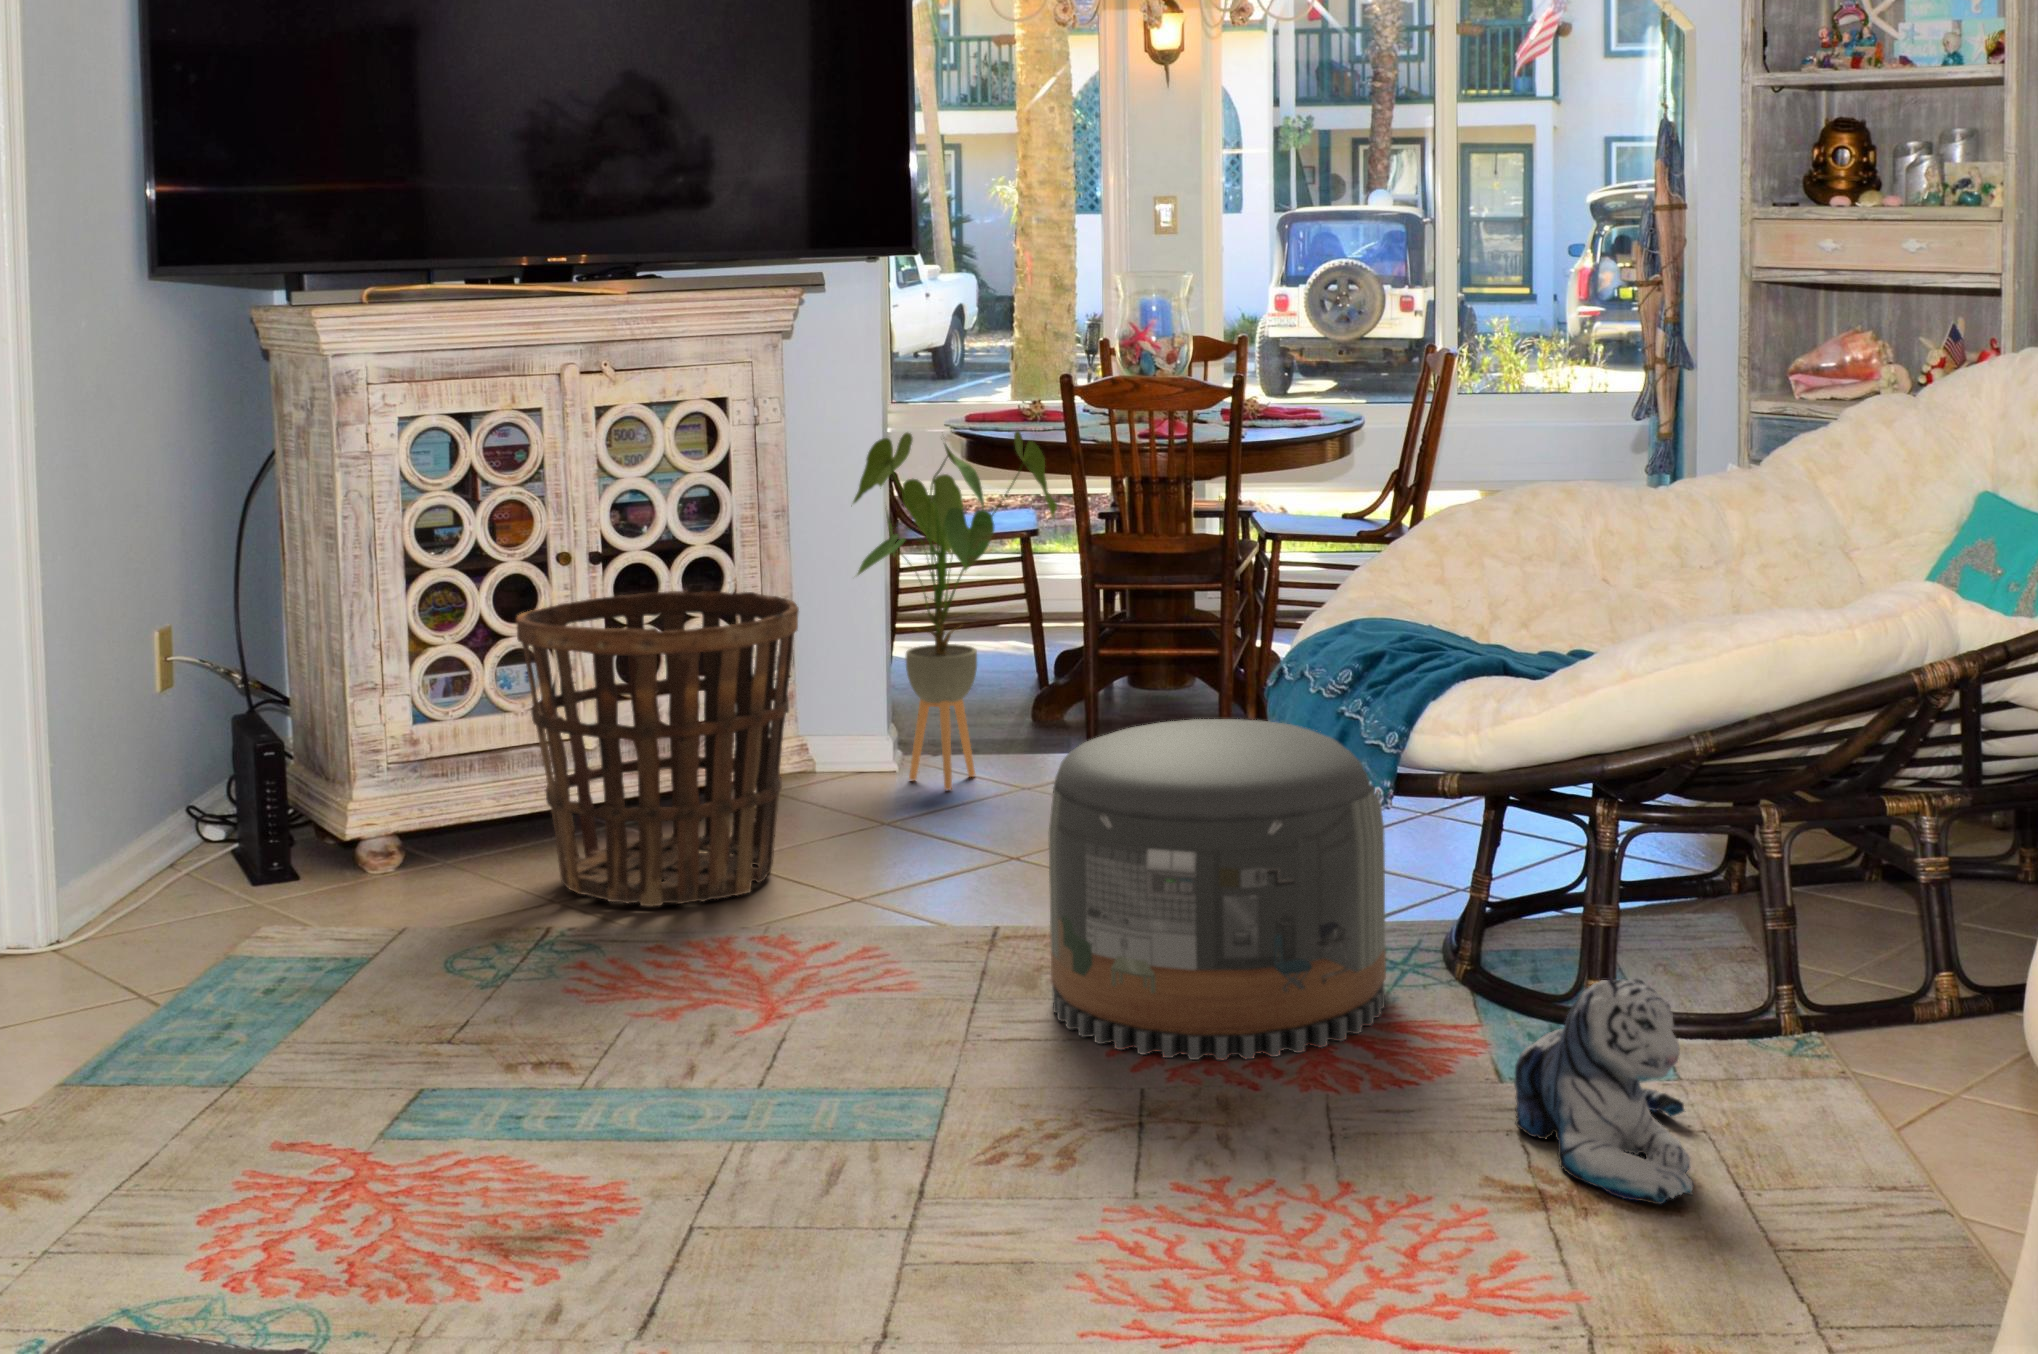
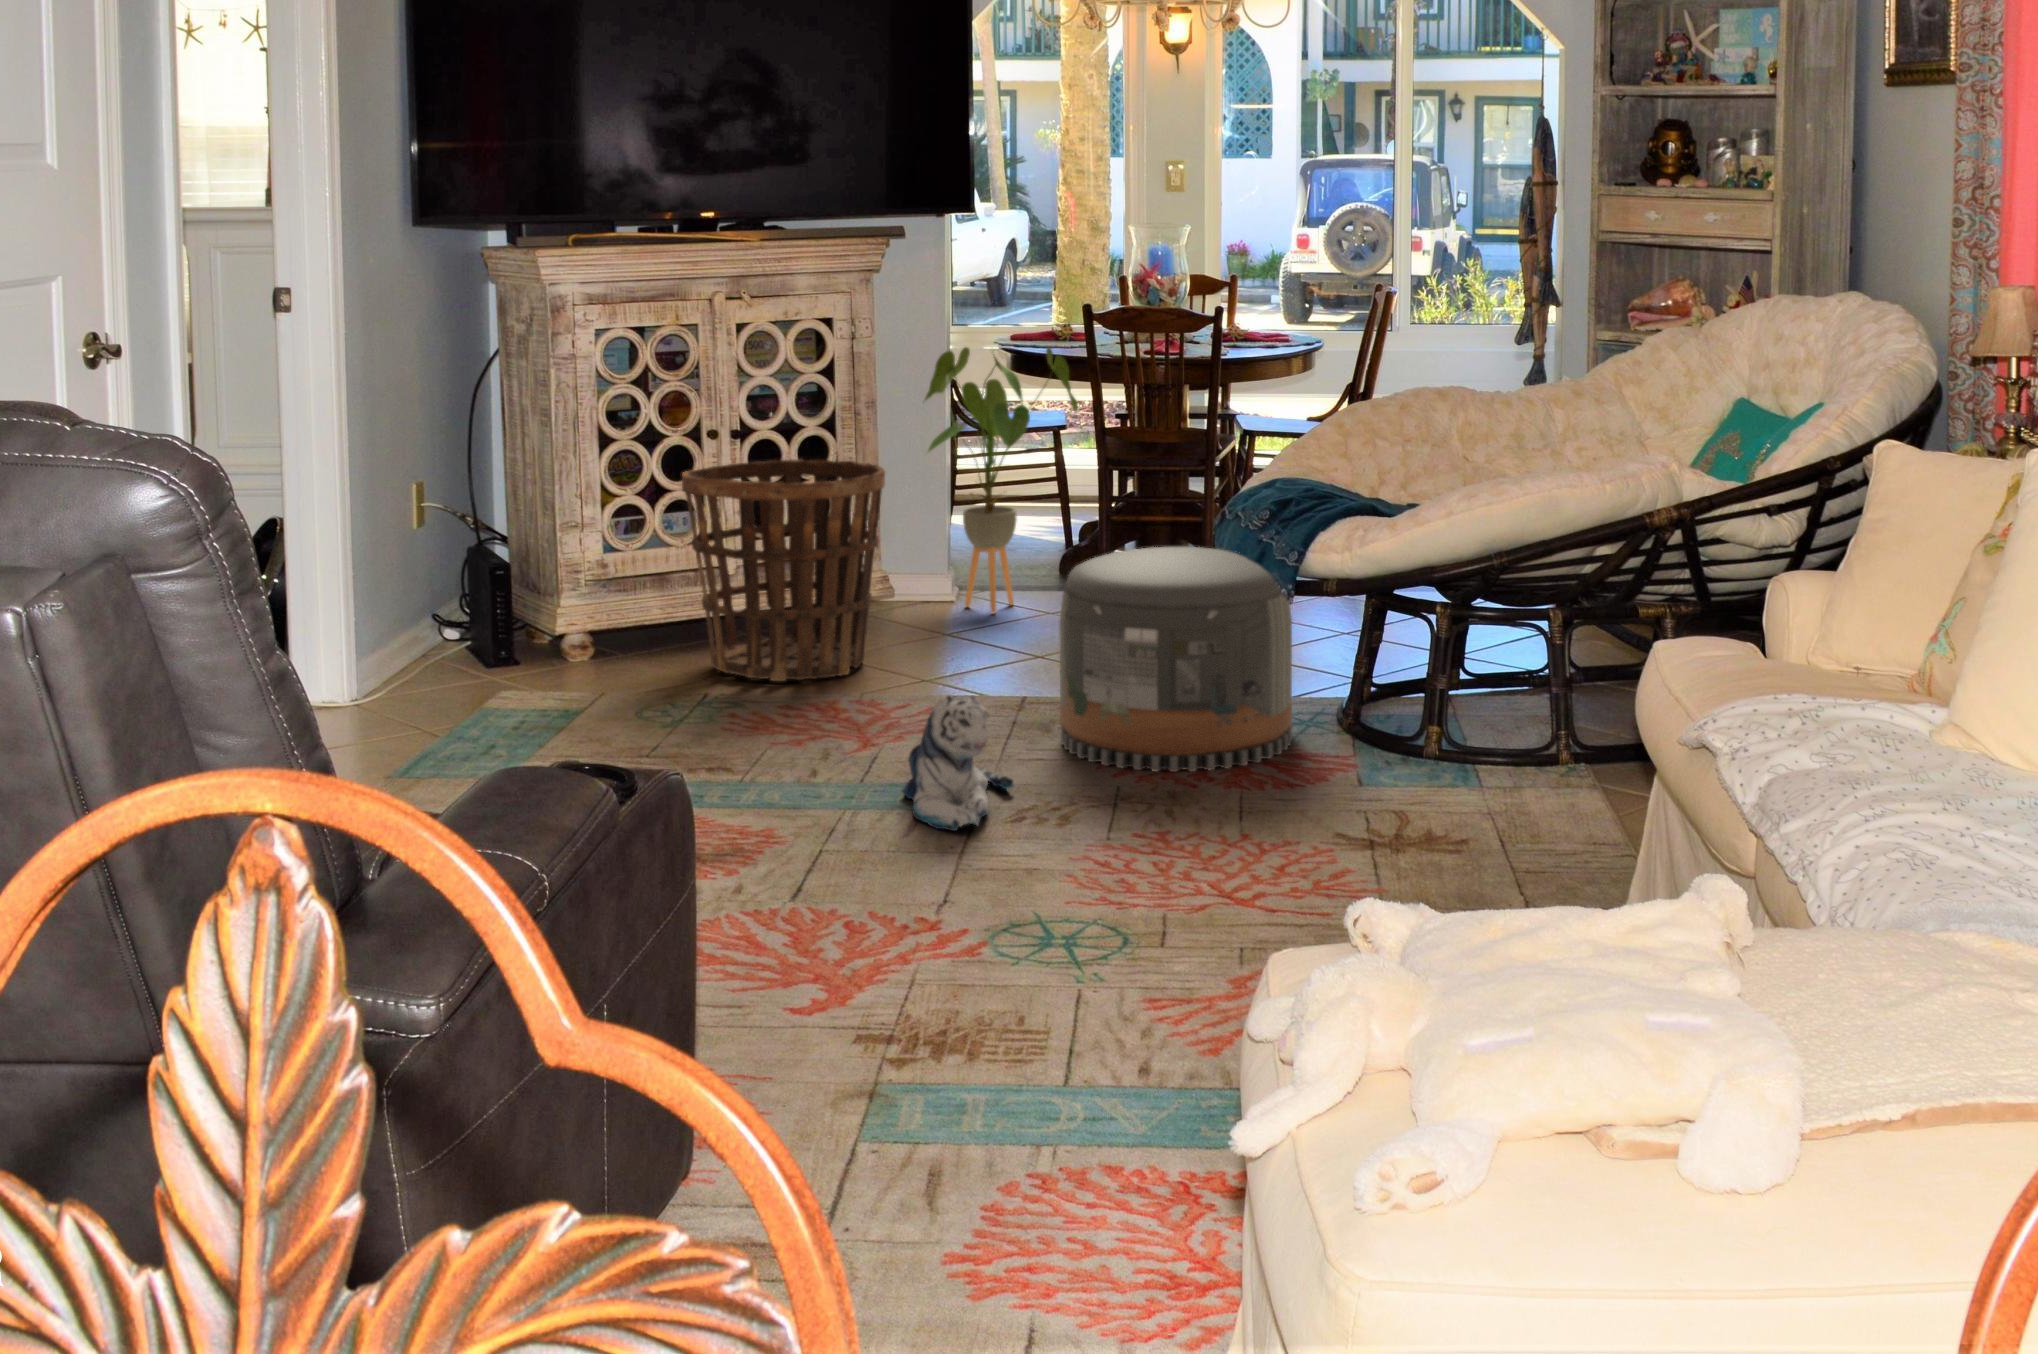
plush toy: present [1514,979,1693,1204] -> present [902,696,1013,831]

